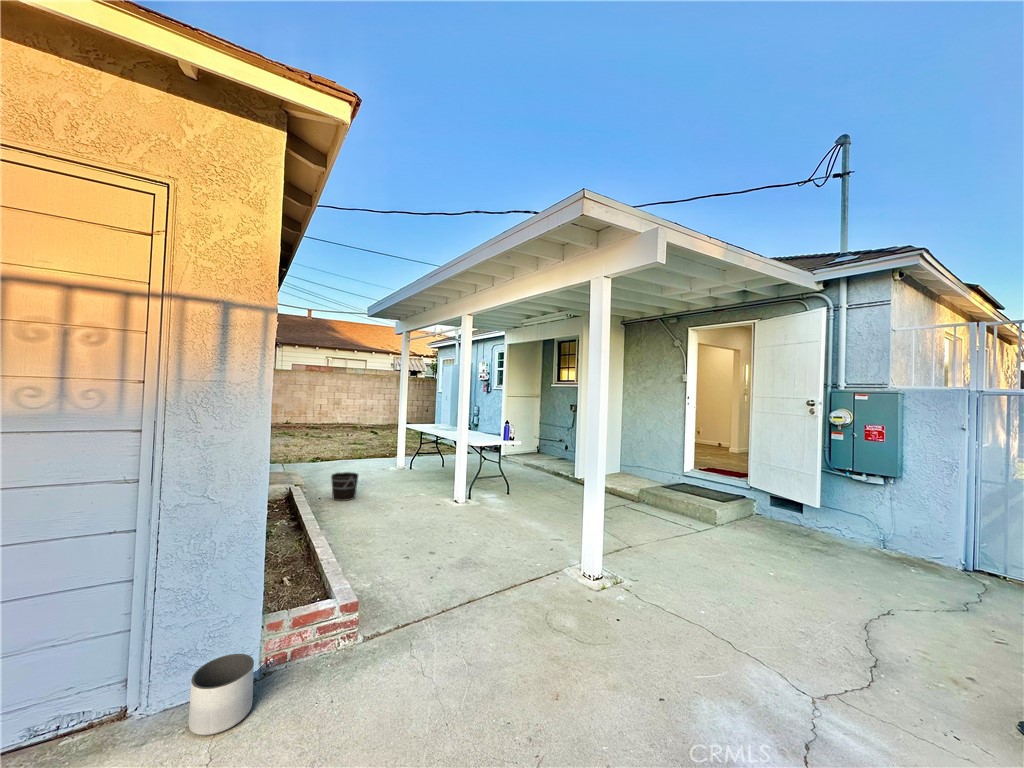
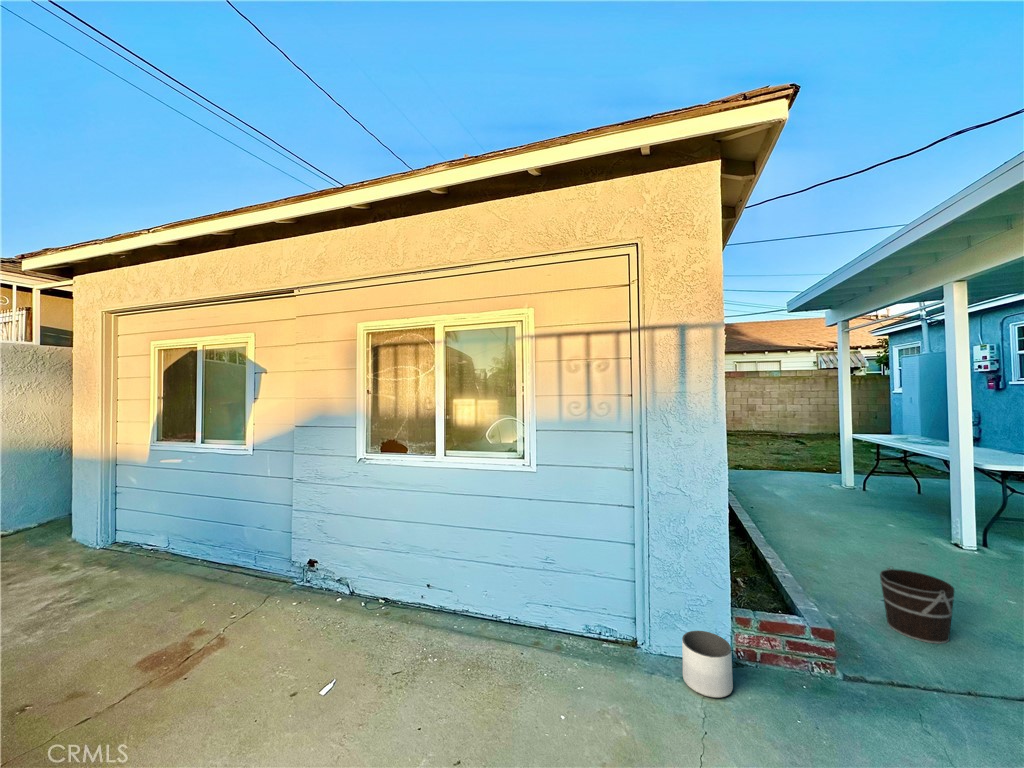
bucket: present [331,472,359,501] -> present [880,568,955,644]

